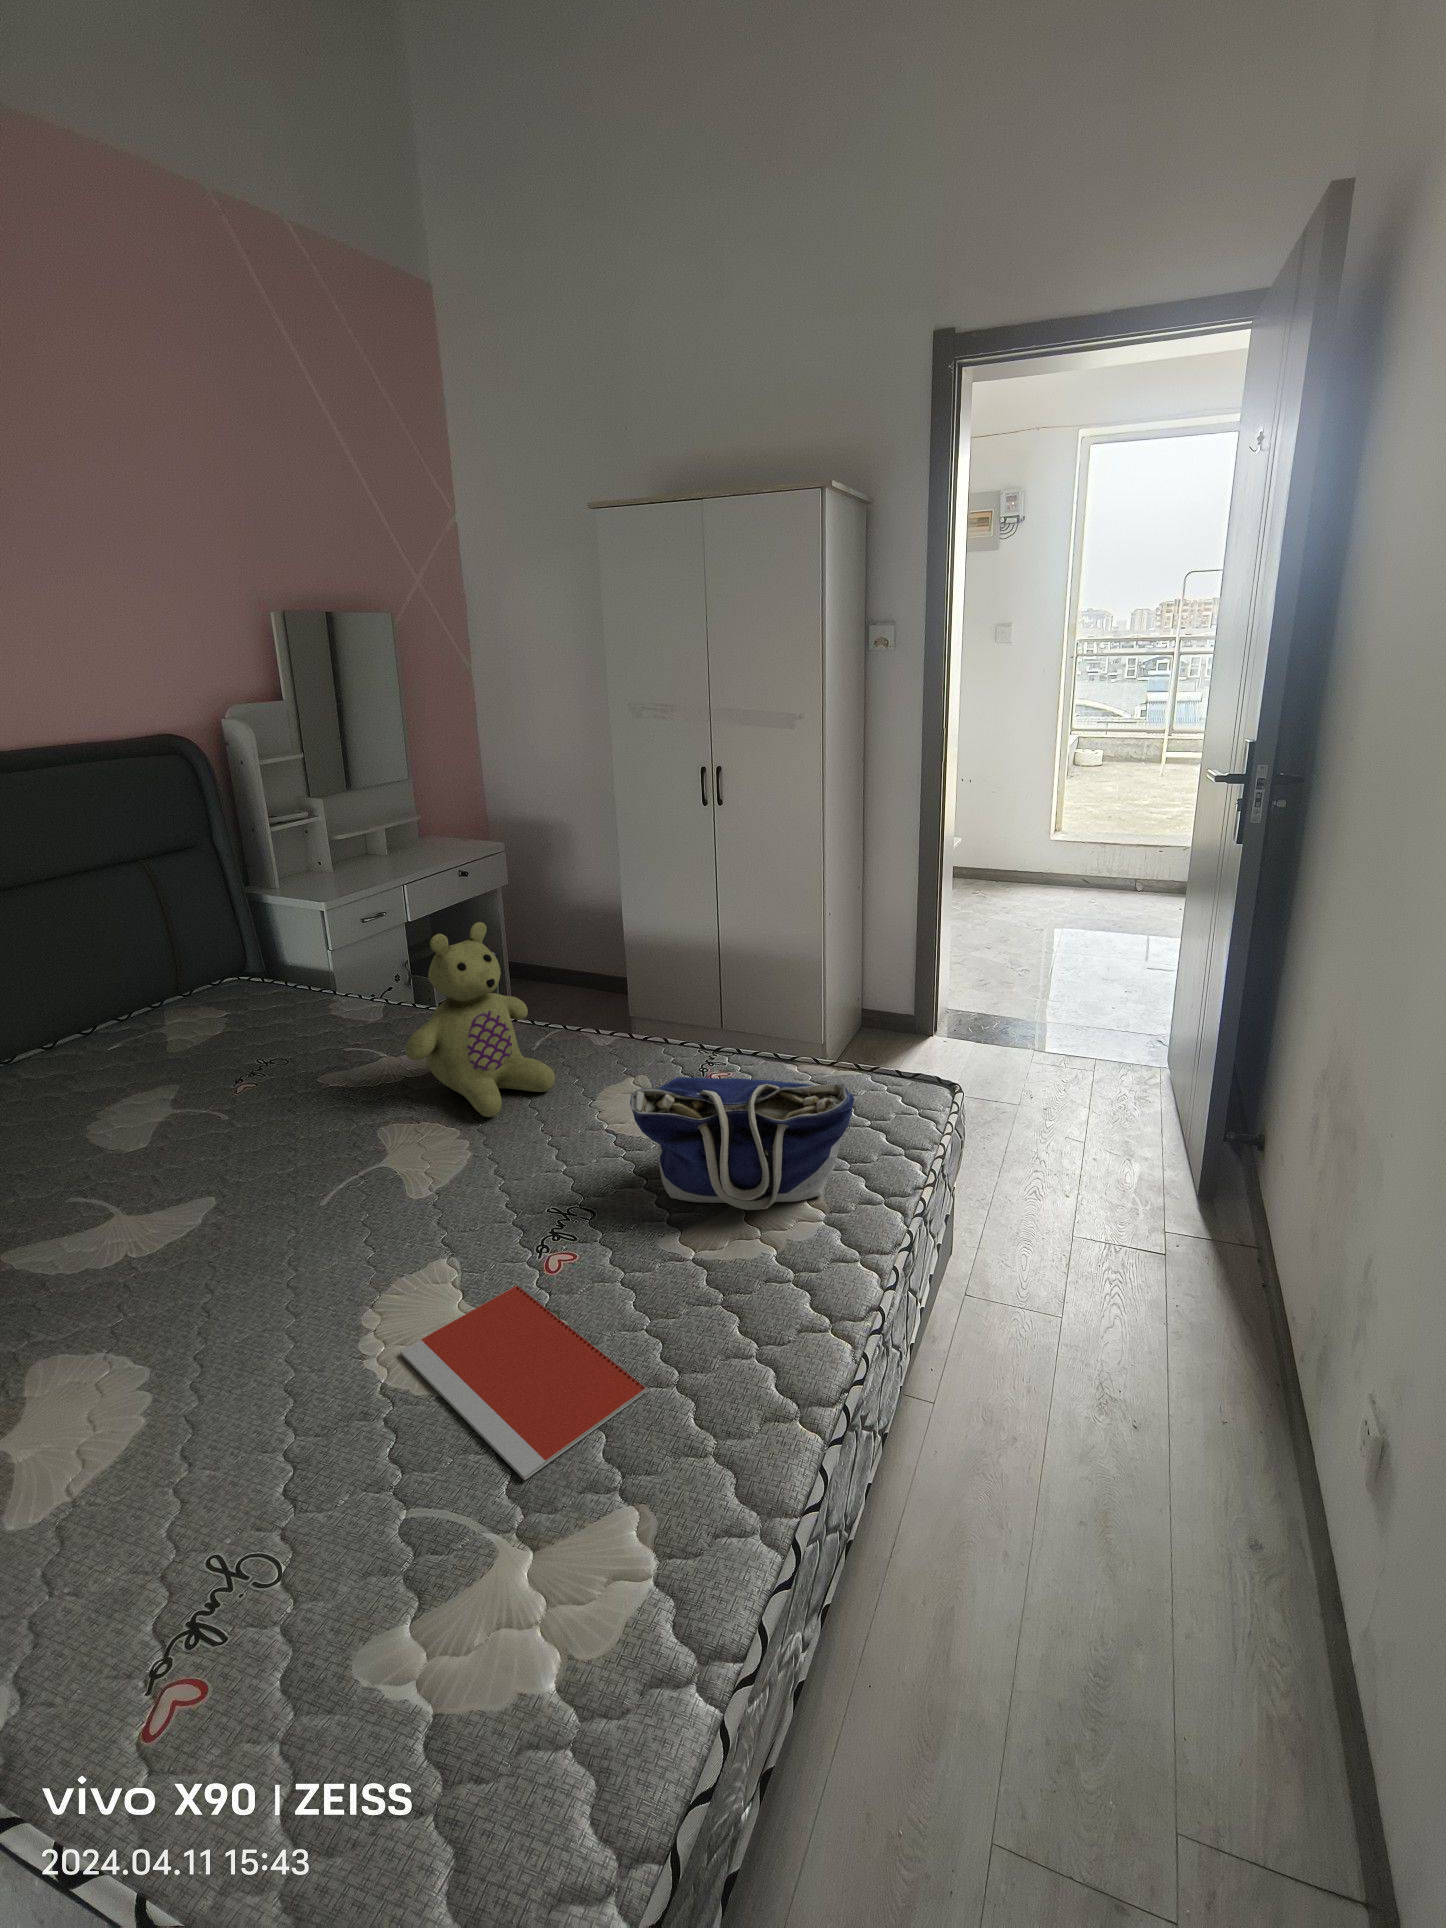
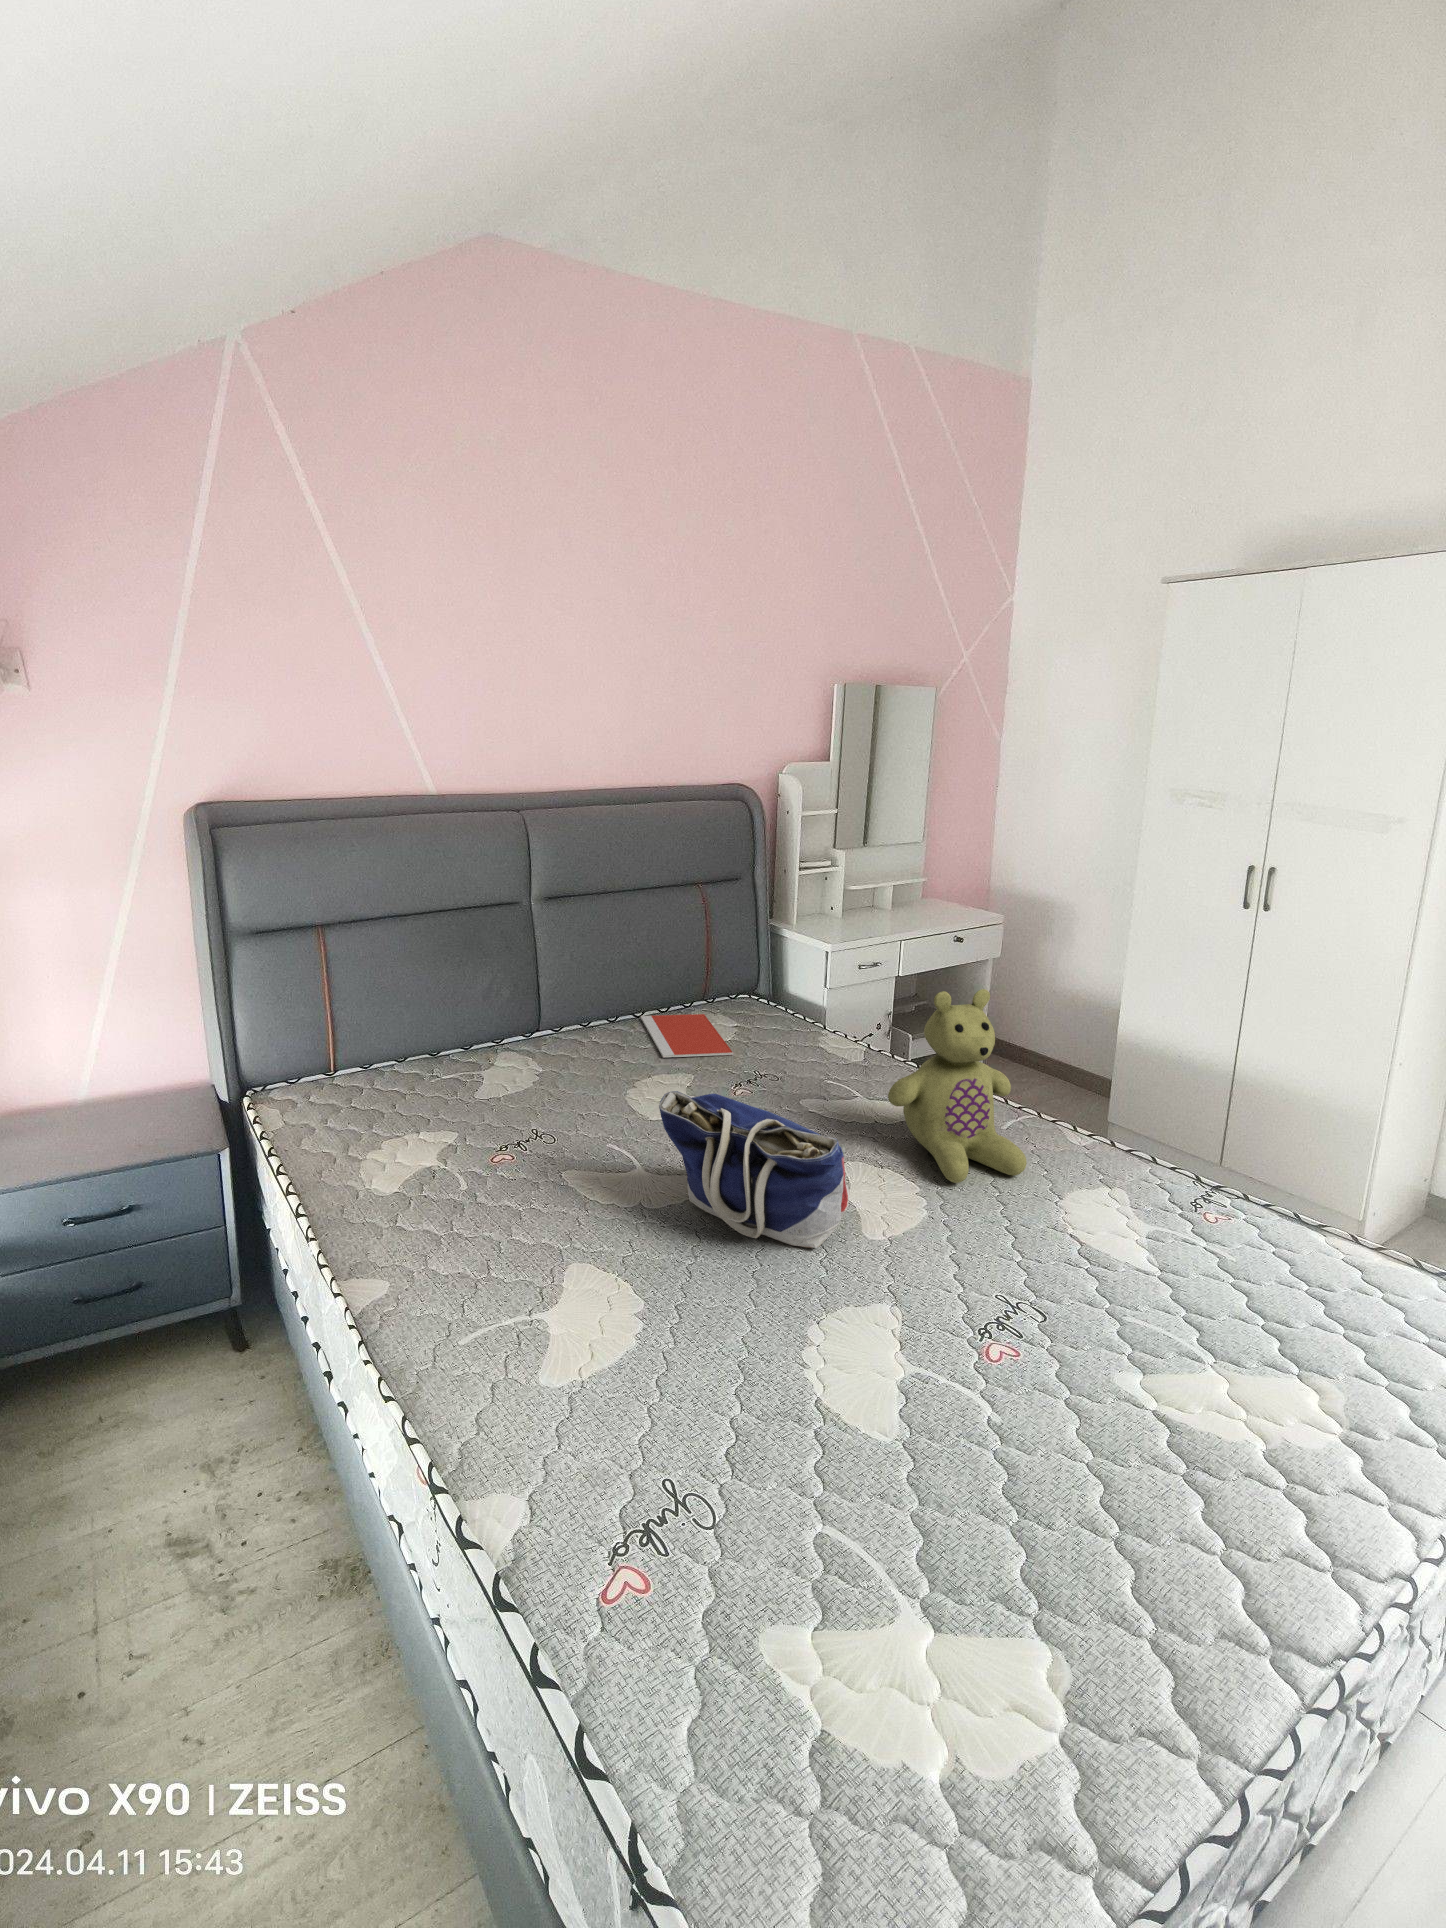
tote bag: present [630,1077,854,1210] -> present [659,1091,850,1248]
notebook: present [400,1285,647,1480] -> present [641,1014,733,1058]

